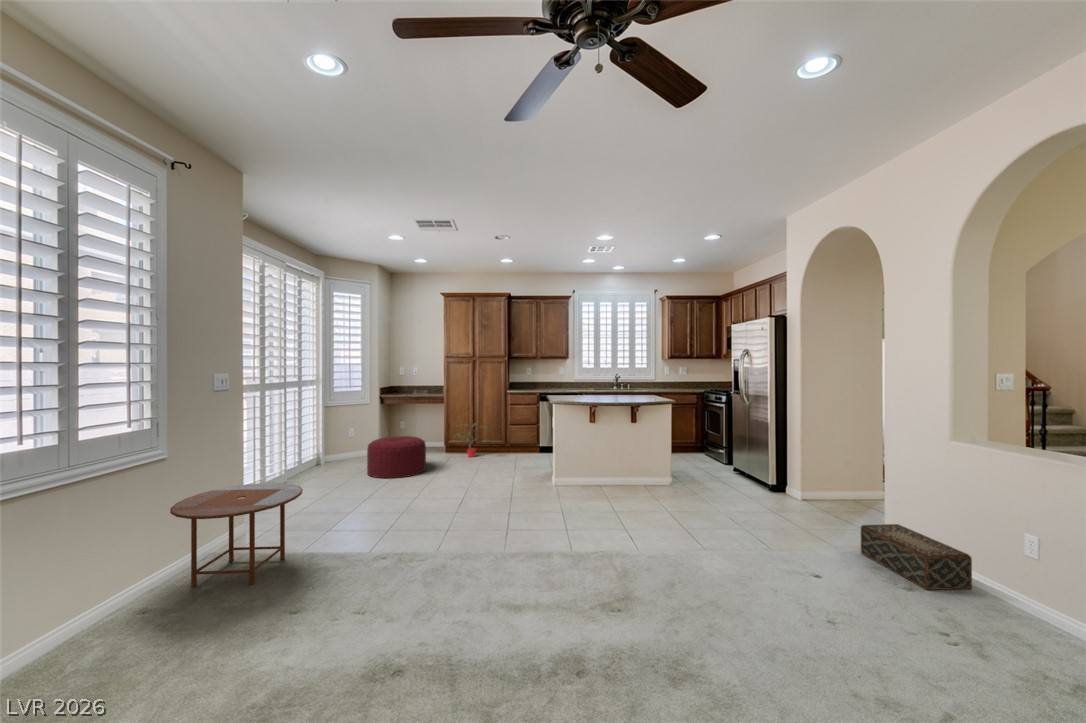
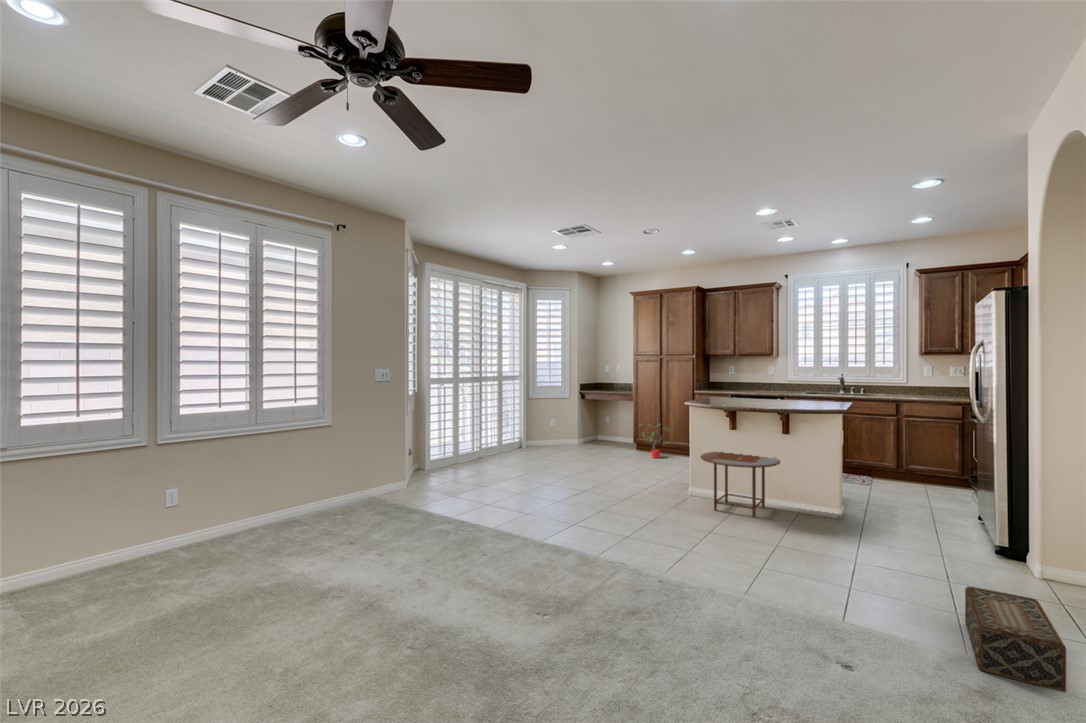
ottoman: present [367,436,426,478] -> none [550,429,601,466]
side table: present [170,483,303,587] -> present [700,451,780,517]

